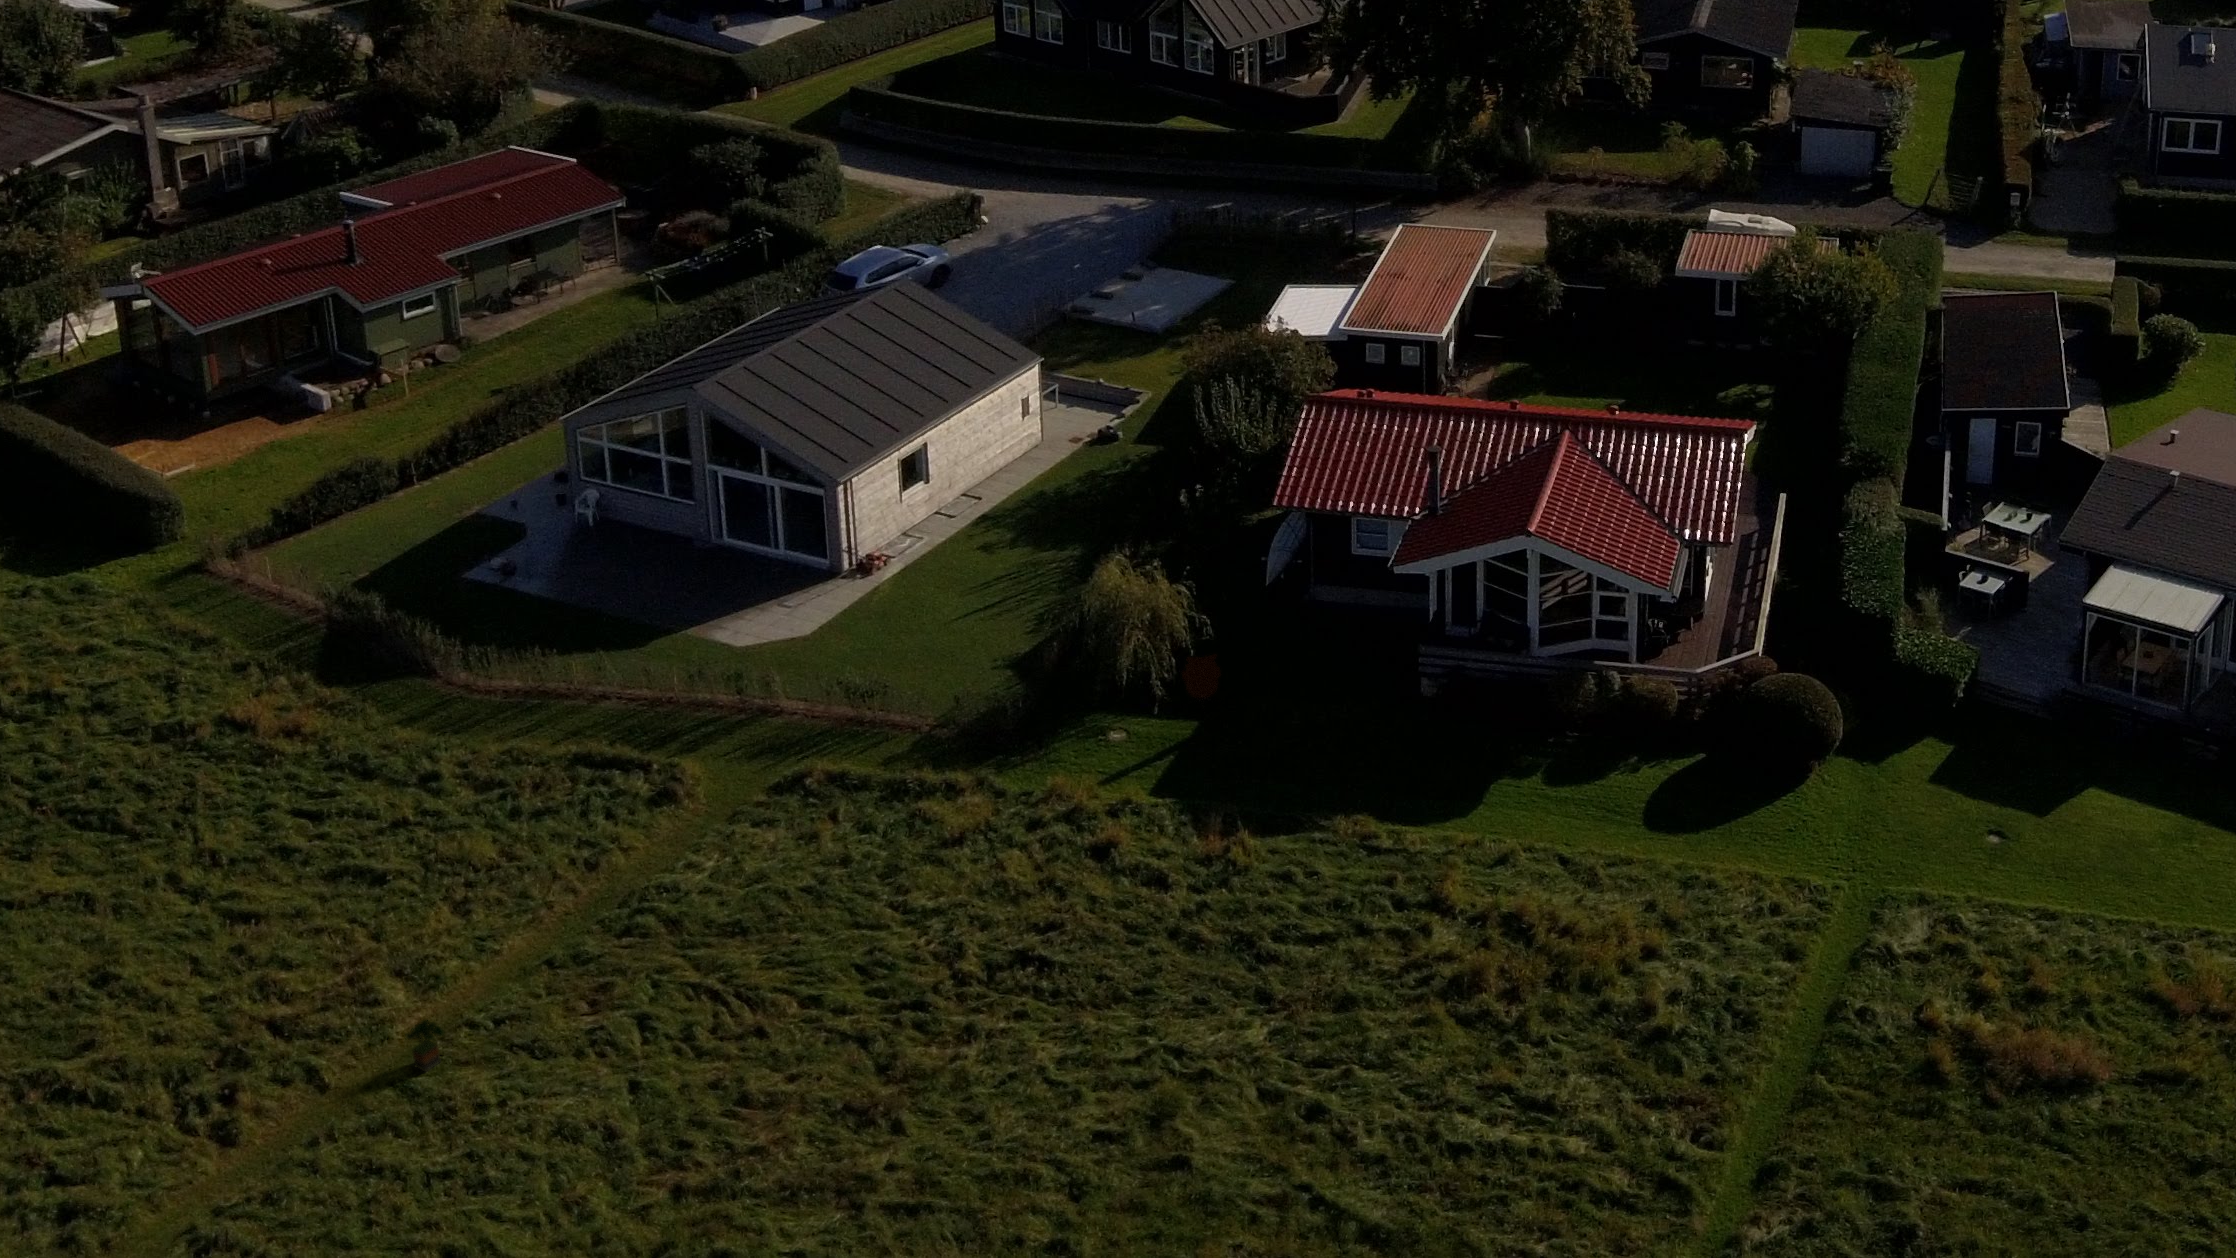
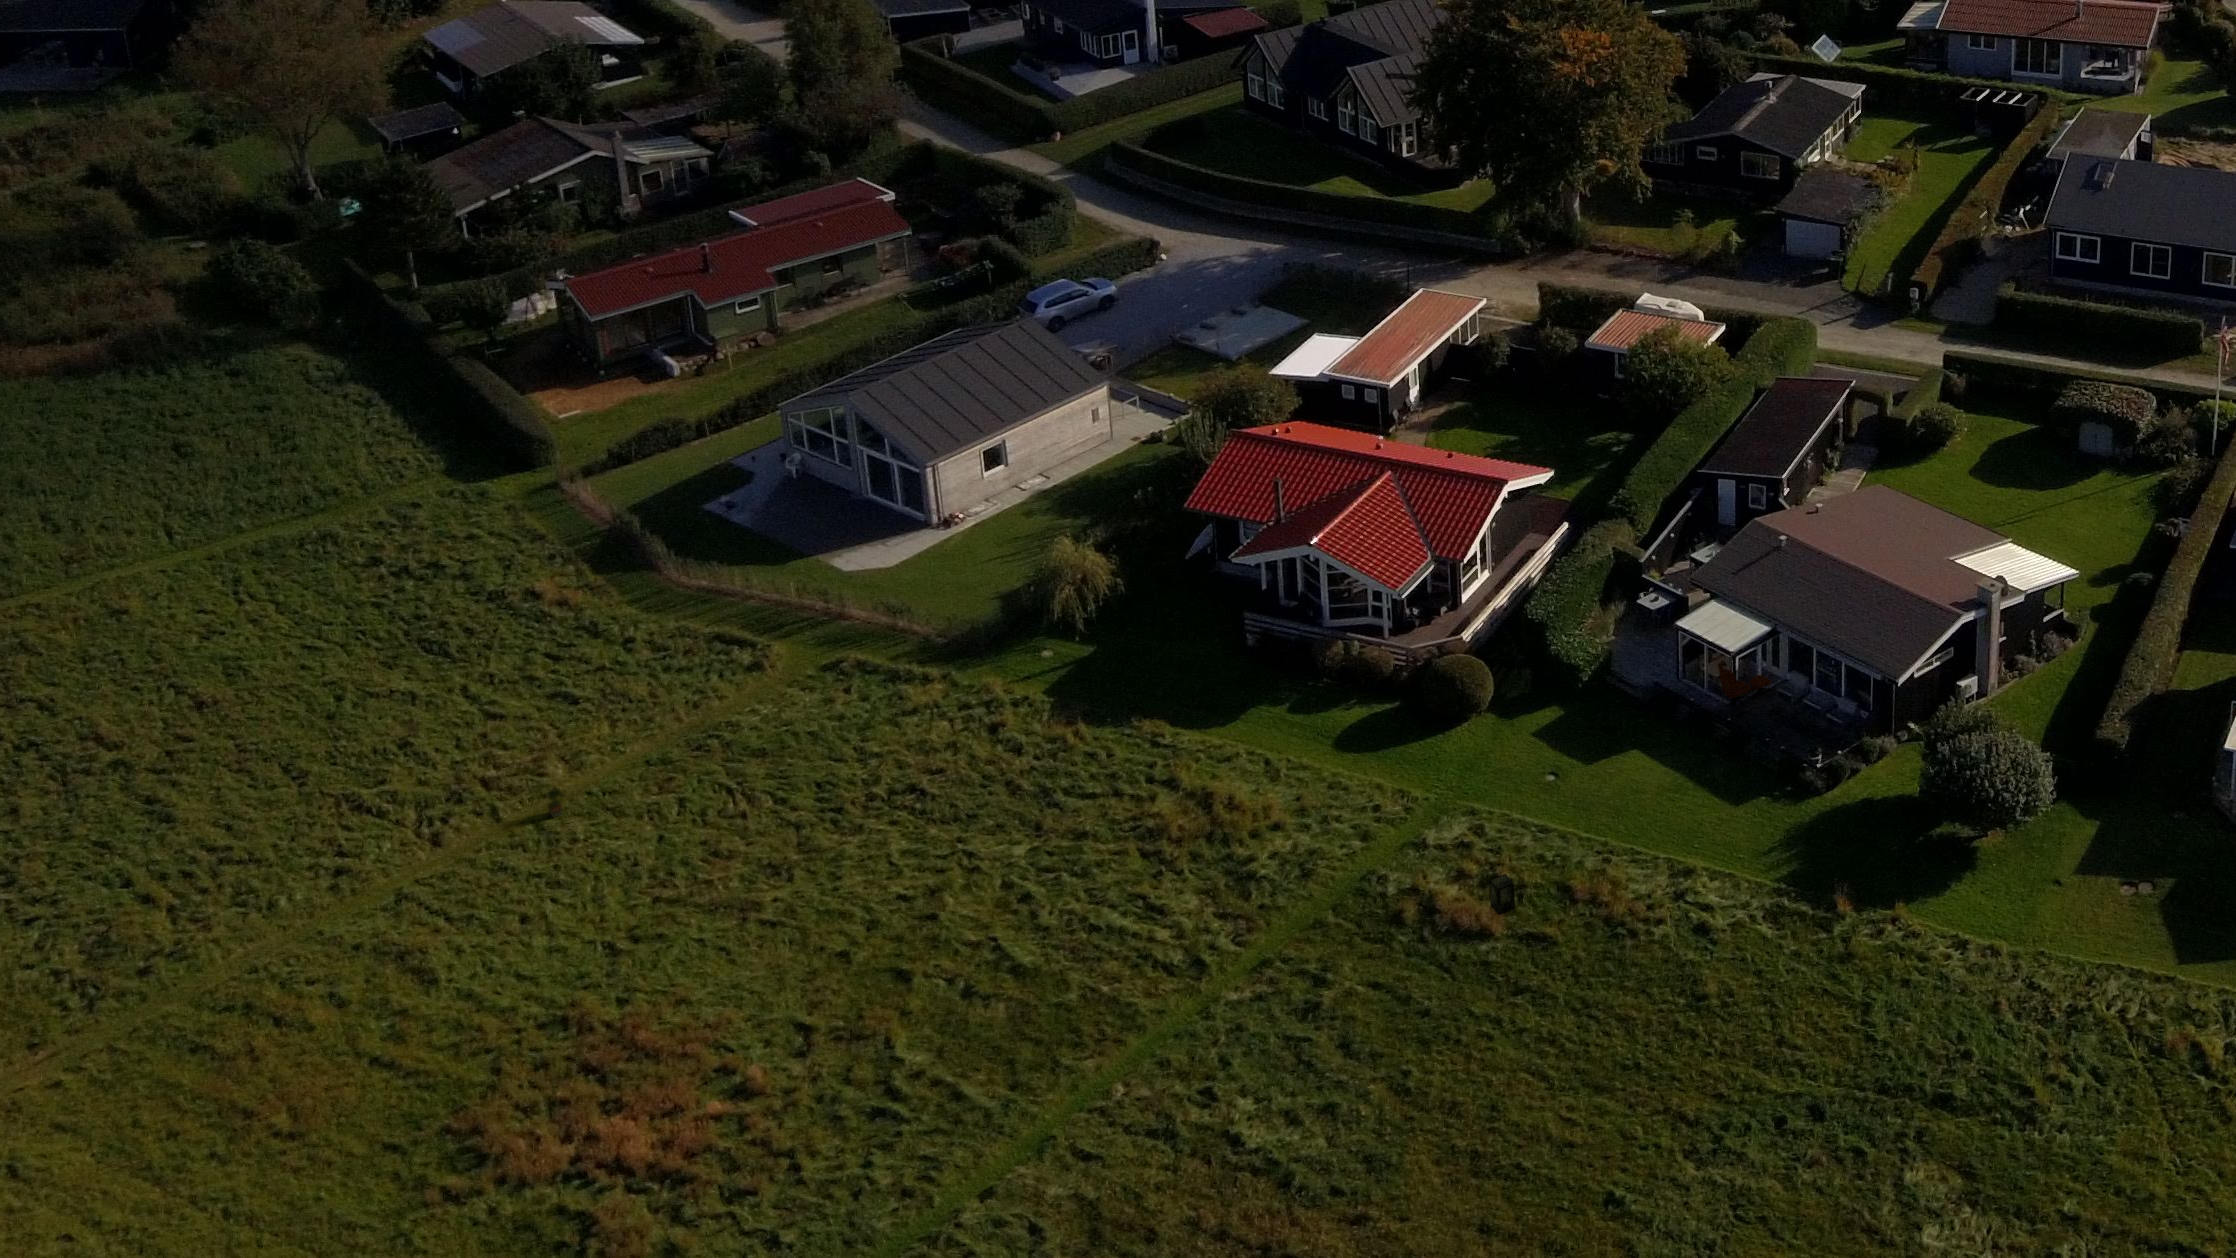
lounge chair: present [1182,654,1223,706] -> present [1718,663,1771,708]
storage box: none [2049,981,2092,1046] -> present [1489,874,1515,915]

